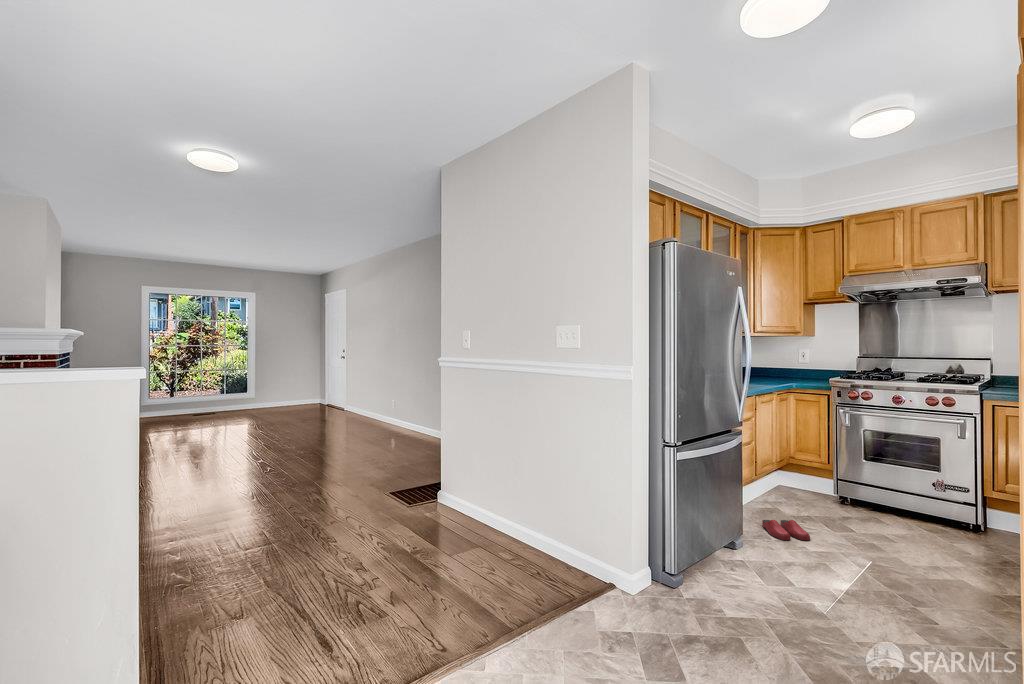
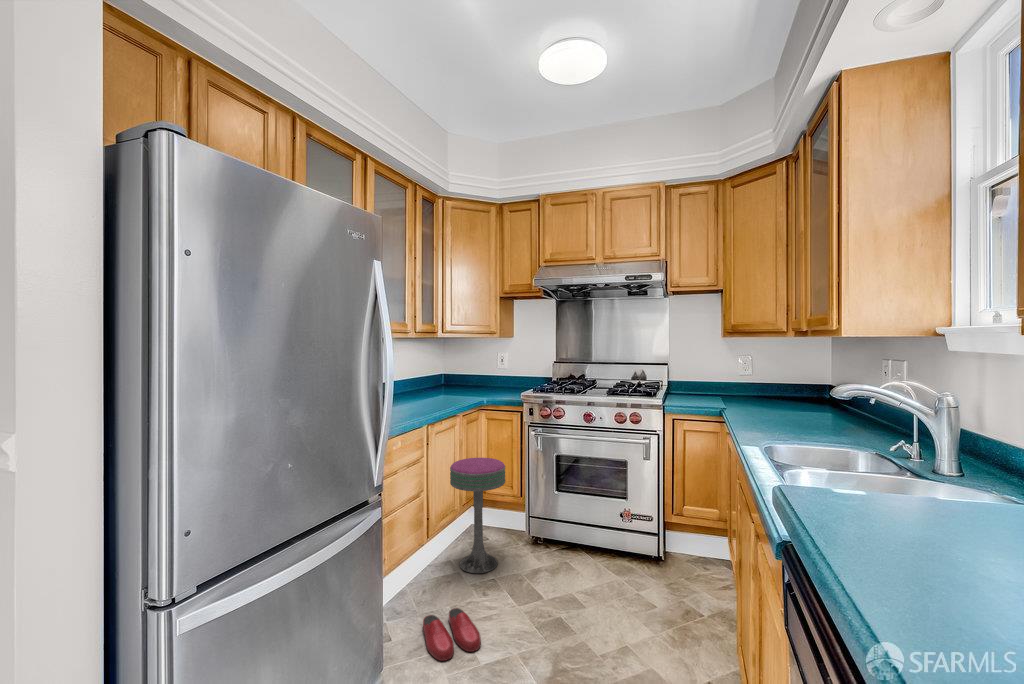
bar stool: none [770,427,818,511] -> present [450,458,505,573]

